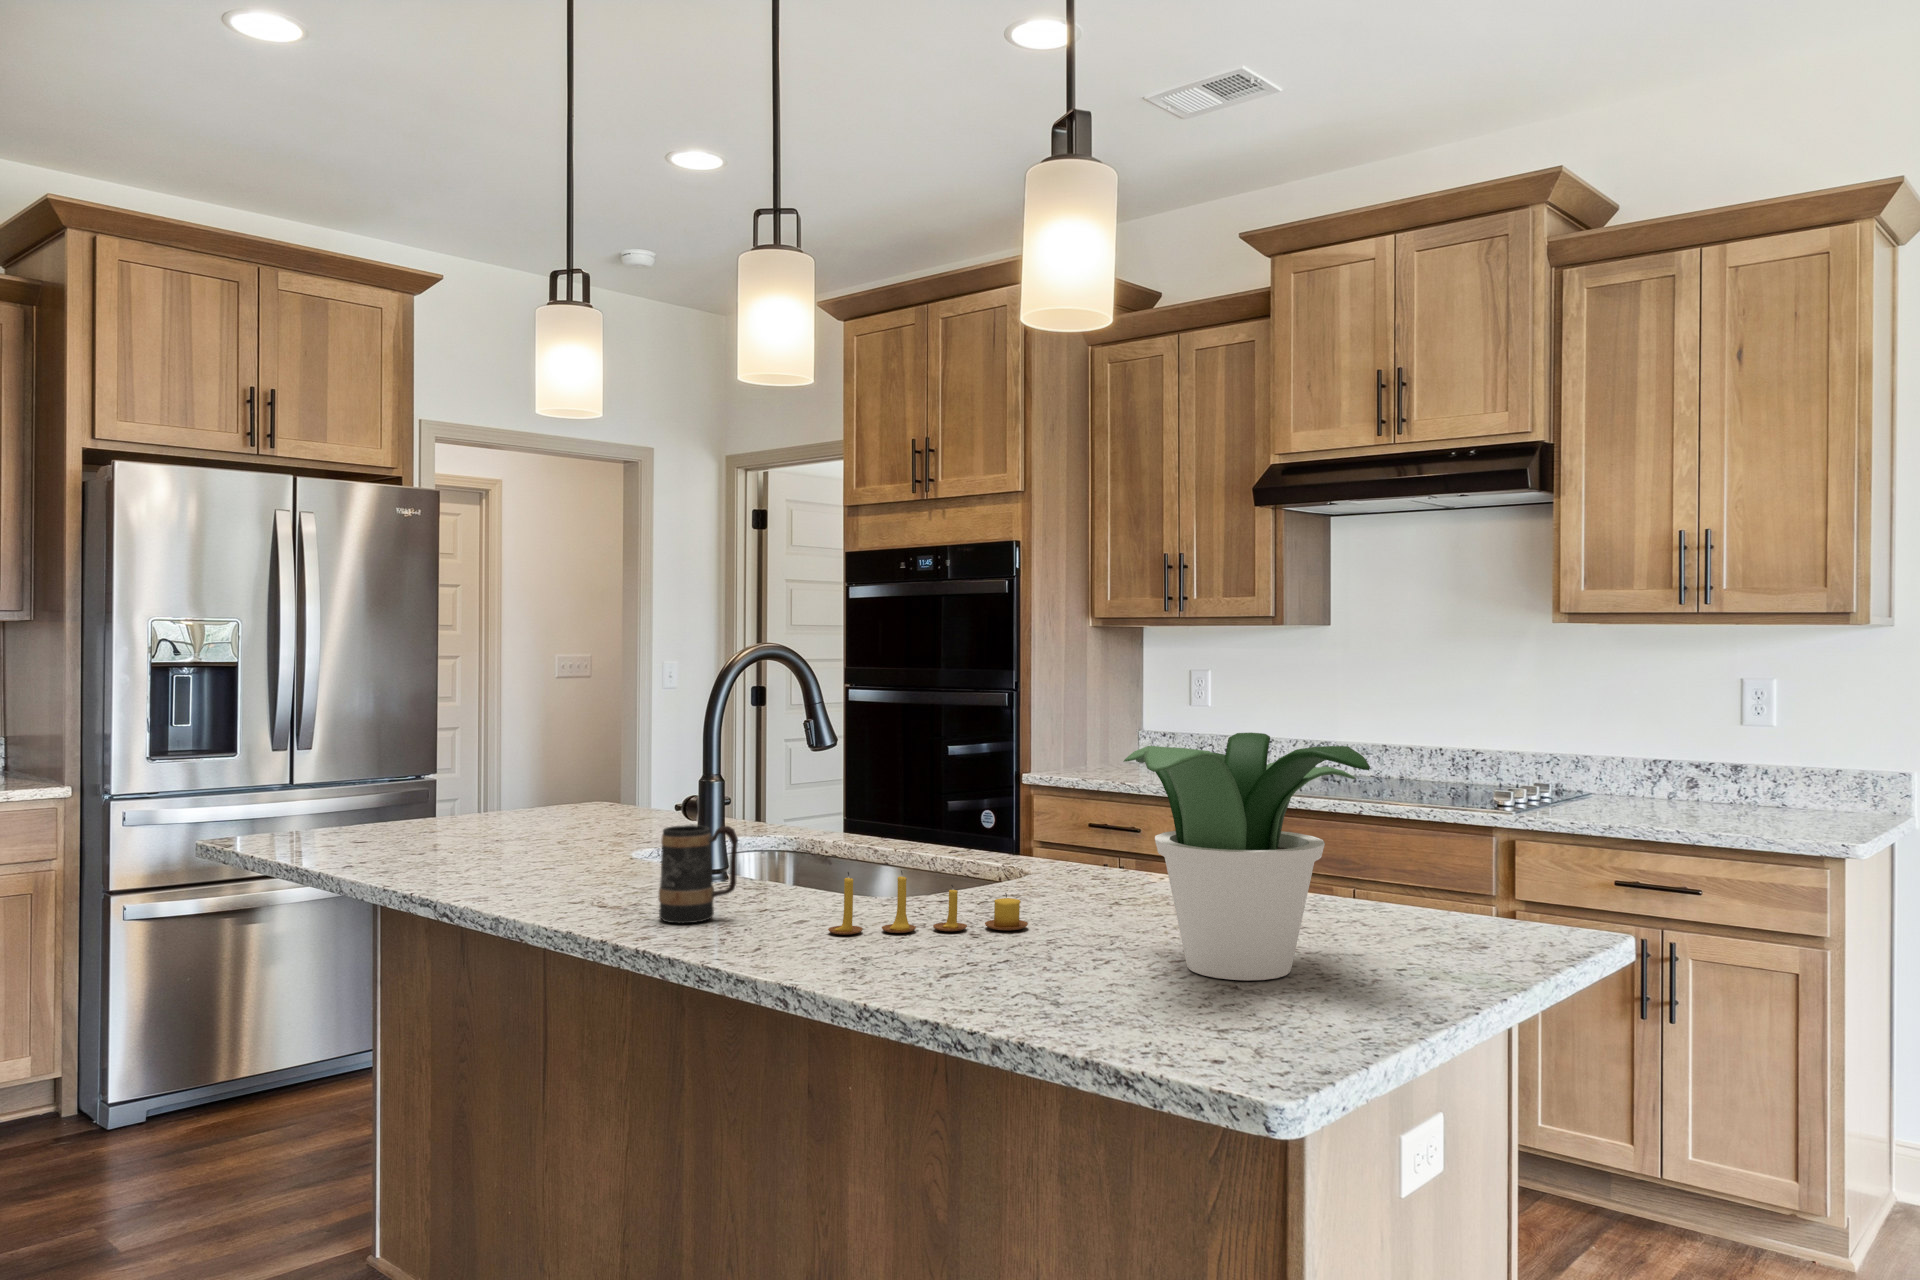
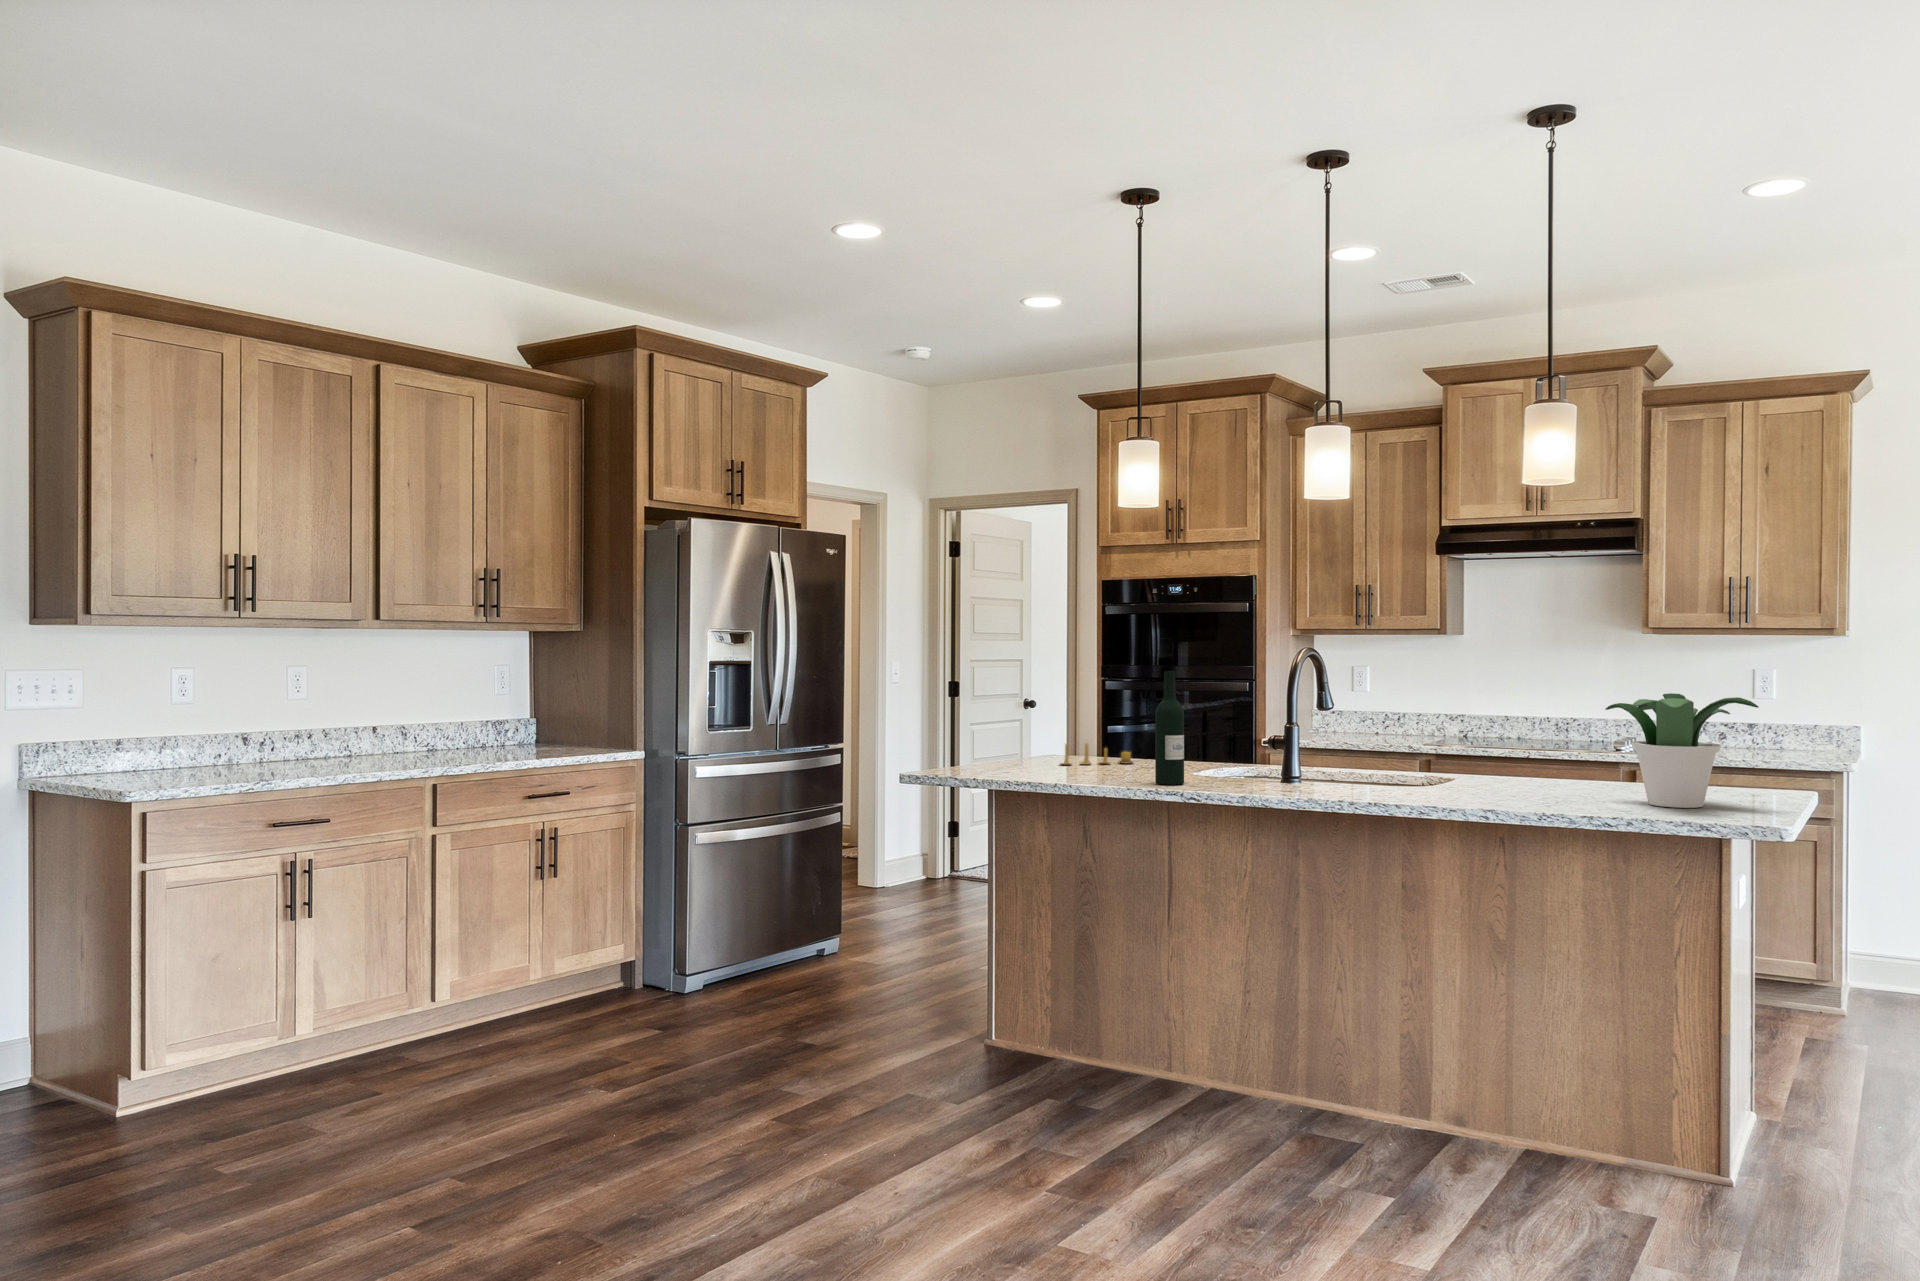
wine bottle: none [480,678,531,875] -> present [1155,671,1184,785]
mug: present [659,825,738,923] -> none [1340,747,1381,798]
candle: present [828,871,1028,935] -> present [1061,743,1133,765]

